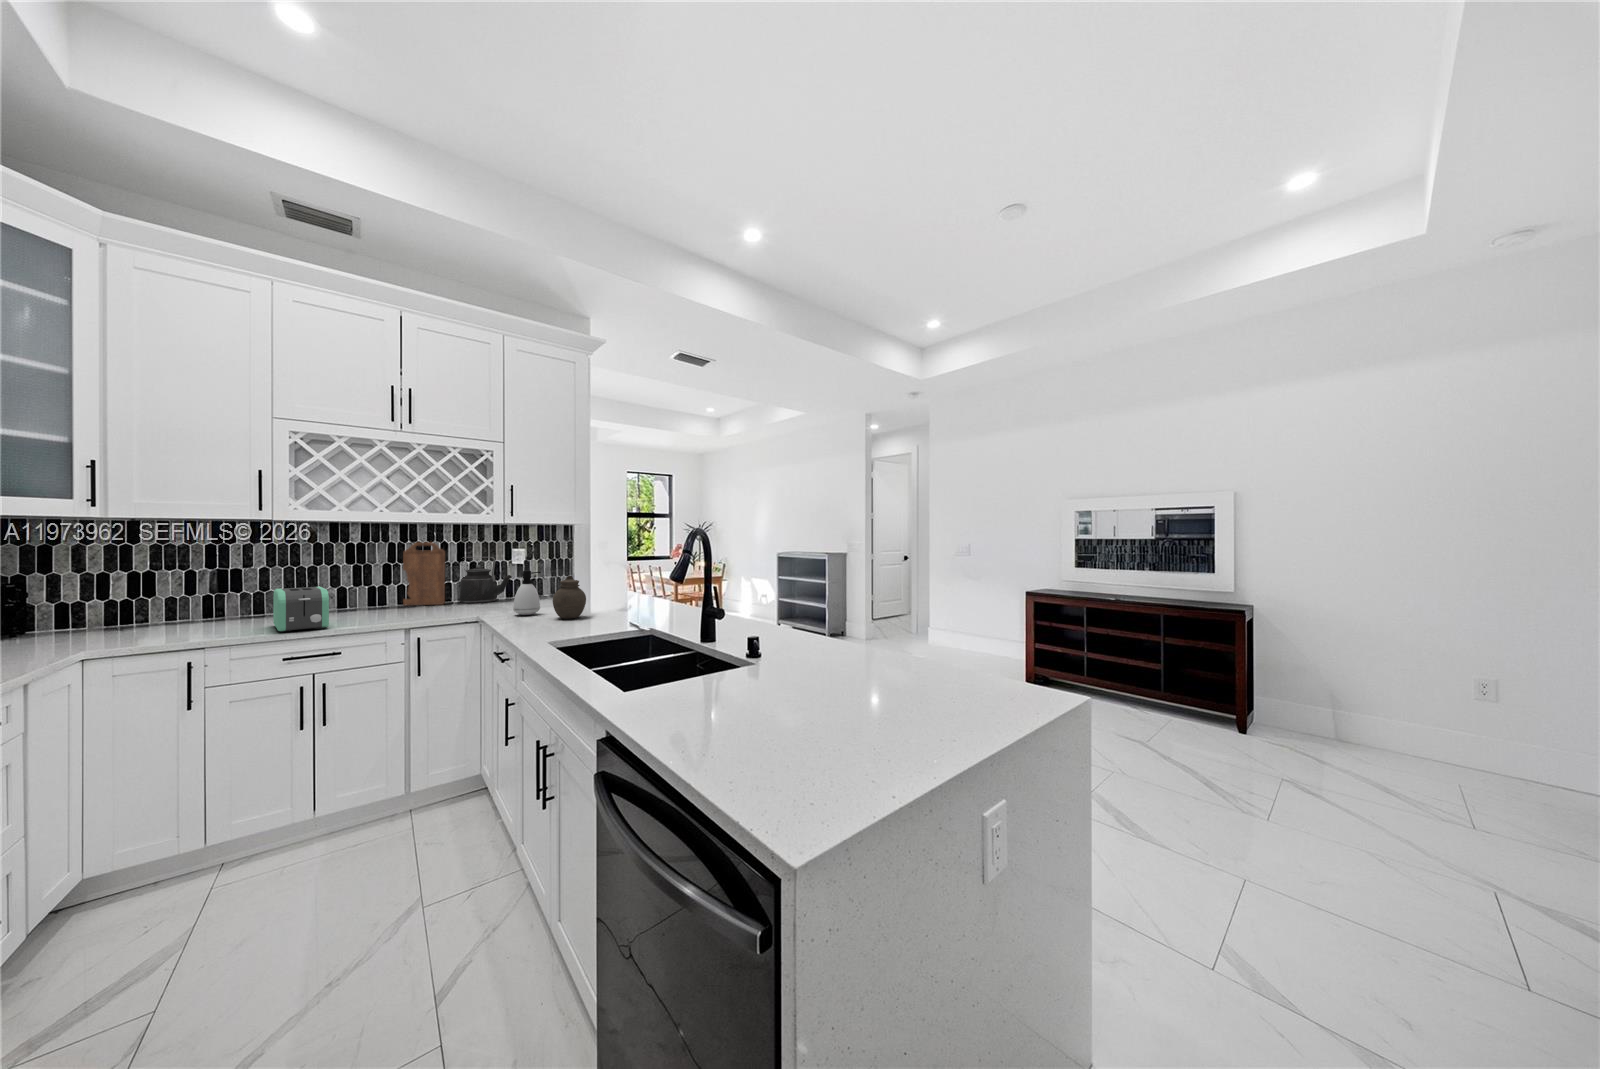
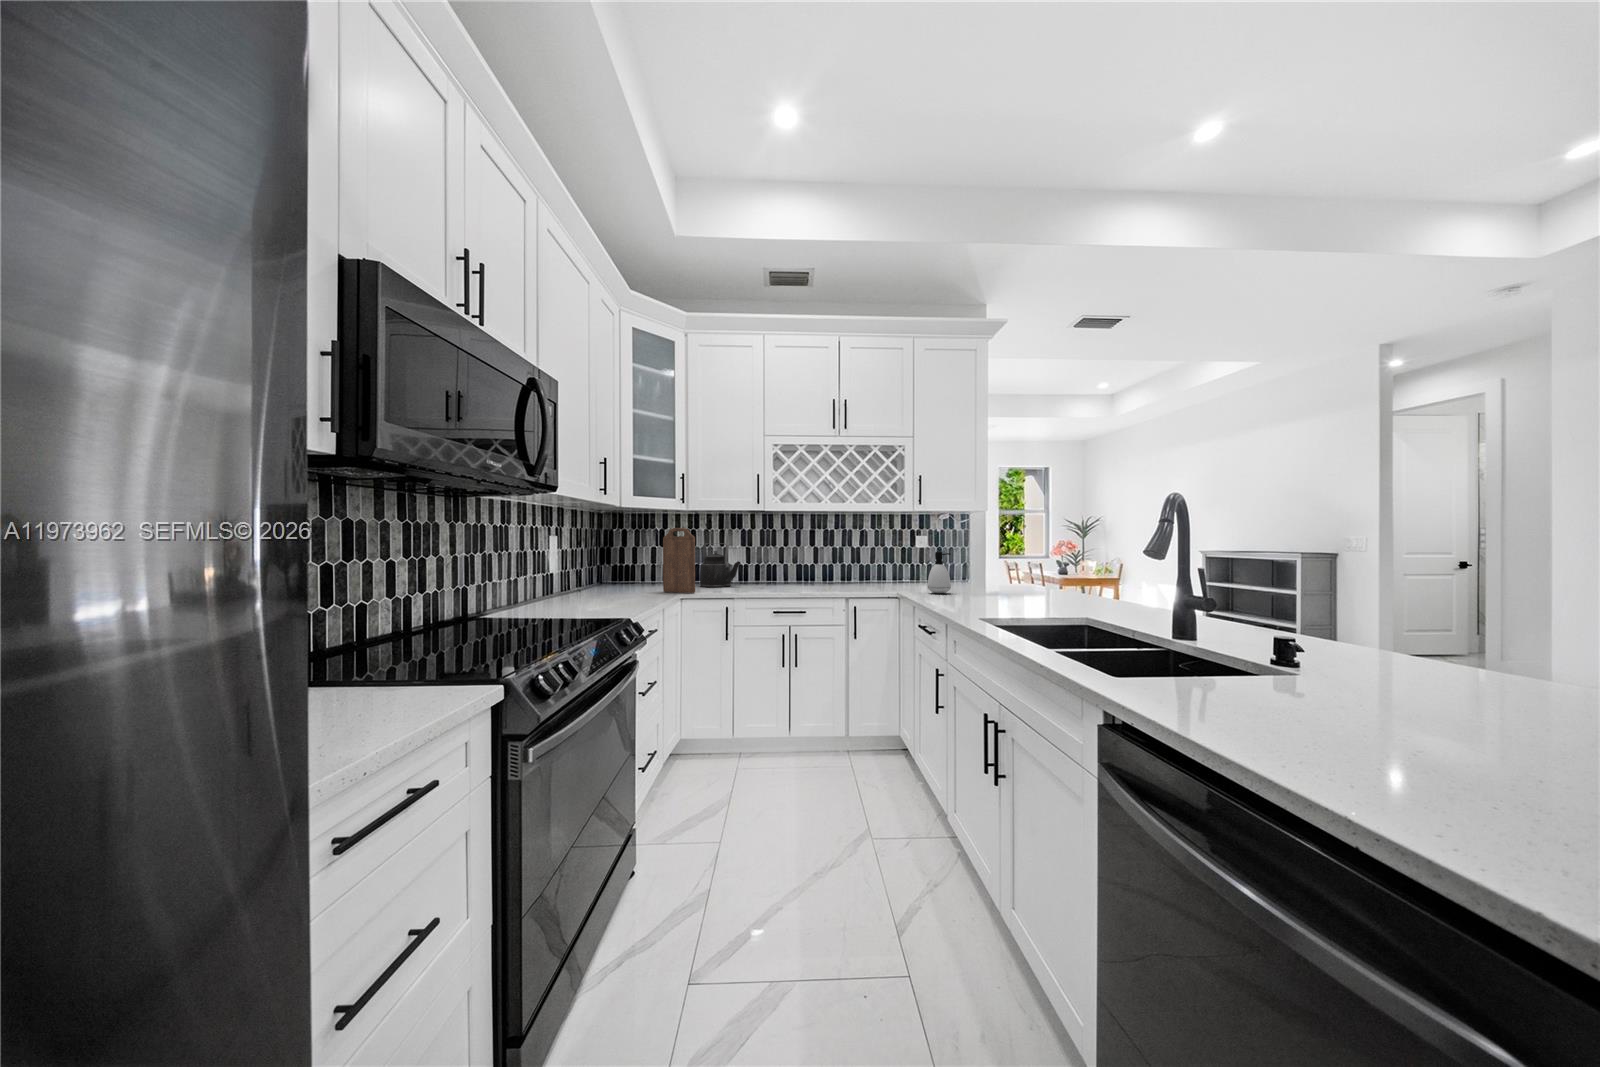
cutting board: present [403,542,445,606] -> present [663,528,695,593]
kettle: present [459,557,512,603] -> present [700,543,741,587]
jar: present [553,576,586,619] -> none [966,557,998,599]
toaster: present [273,587,329,632] -> none [766,561,799,593]

